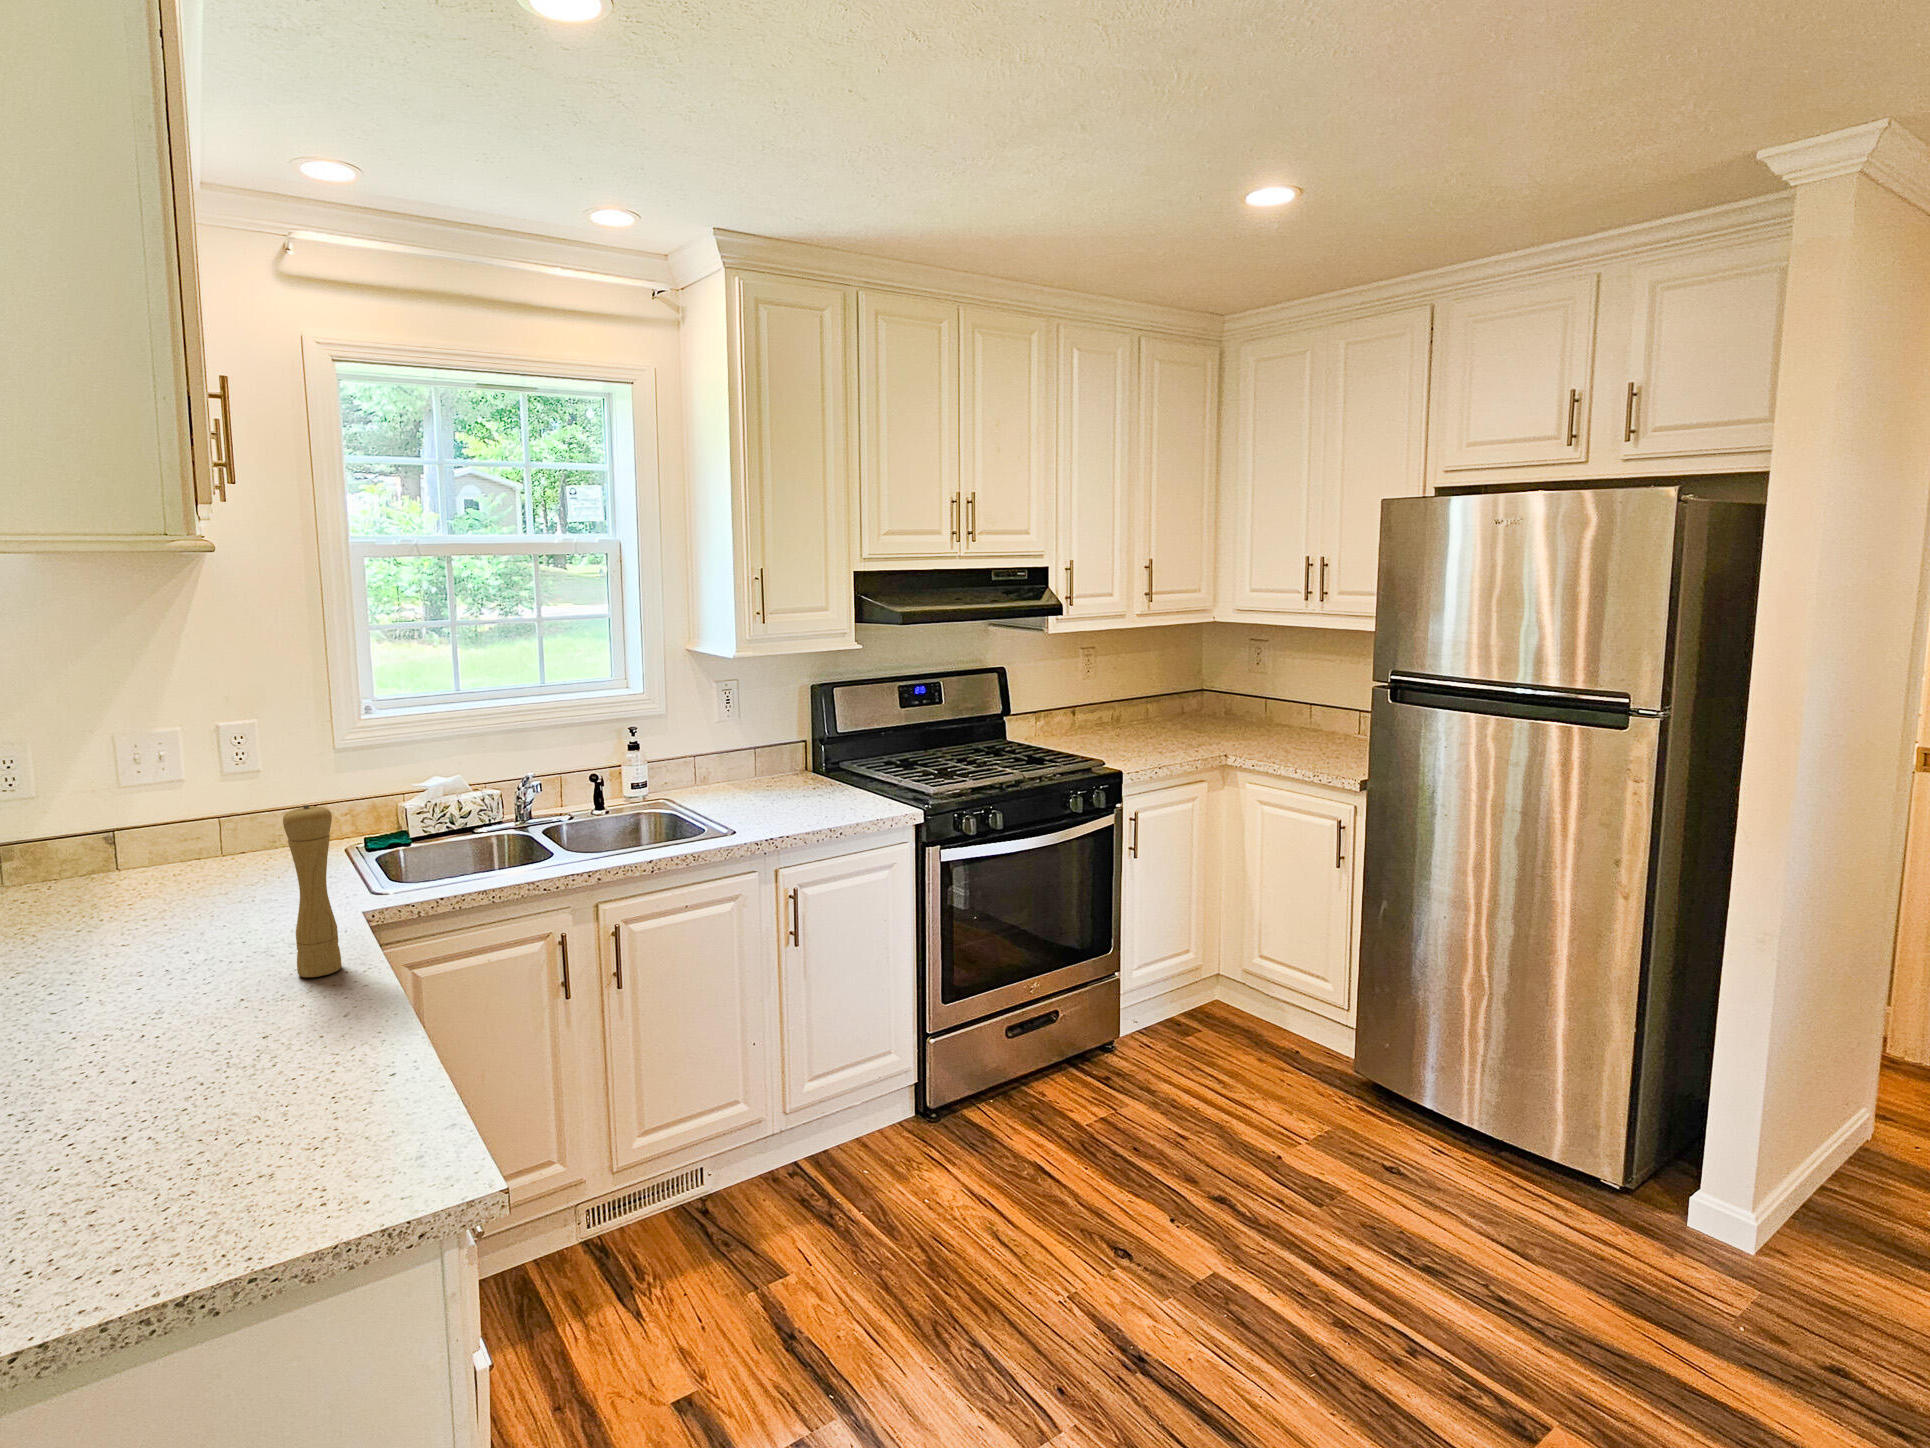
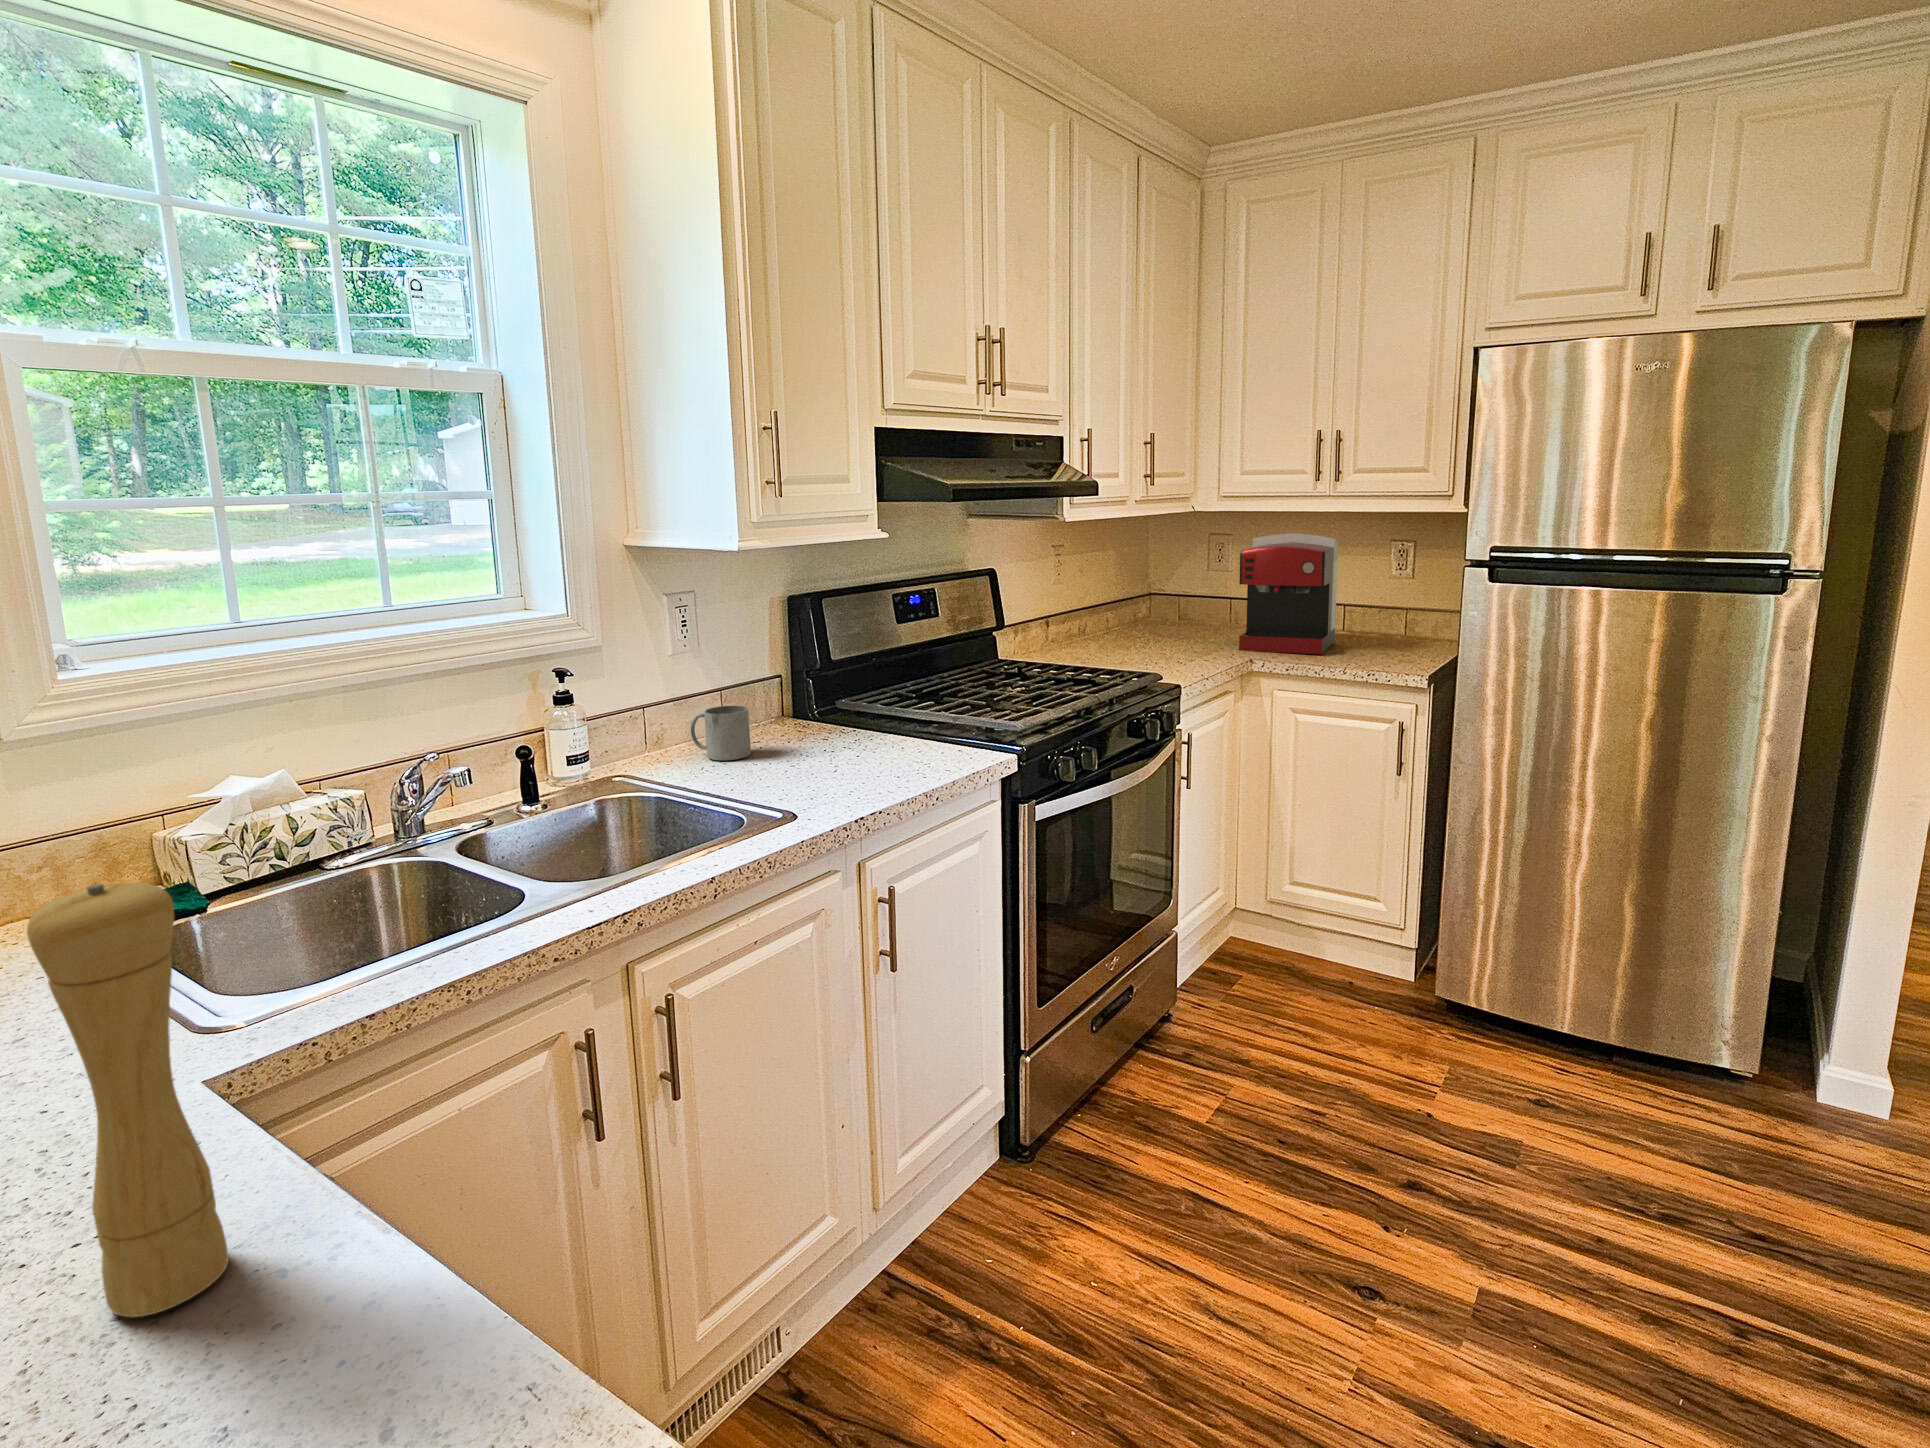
coffee maker: none [1232,644,1338,754] -> present [1239,533,1338,654]
mug: none [718,759,754,796] -> present [691,706,751,760]

